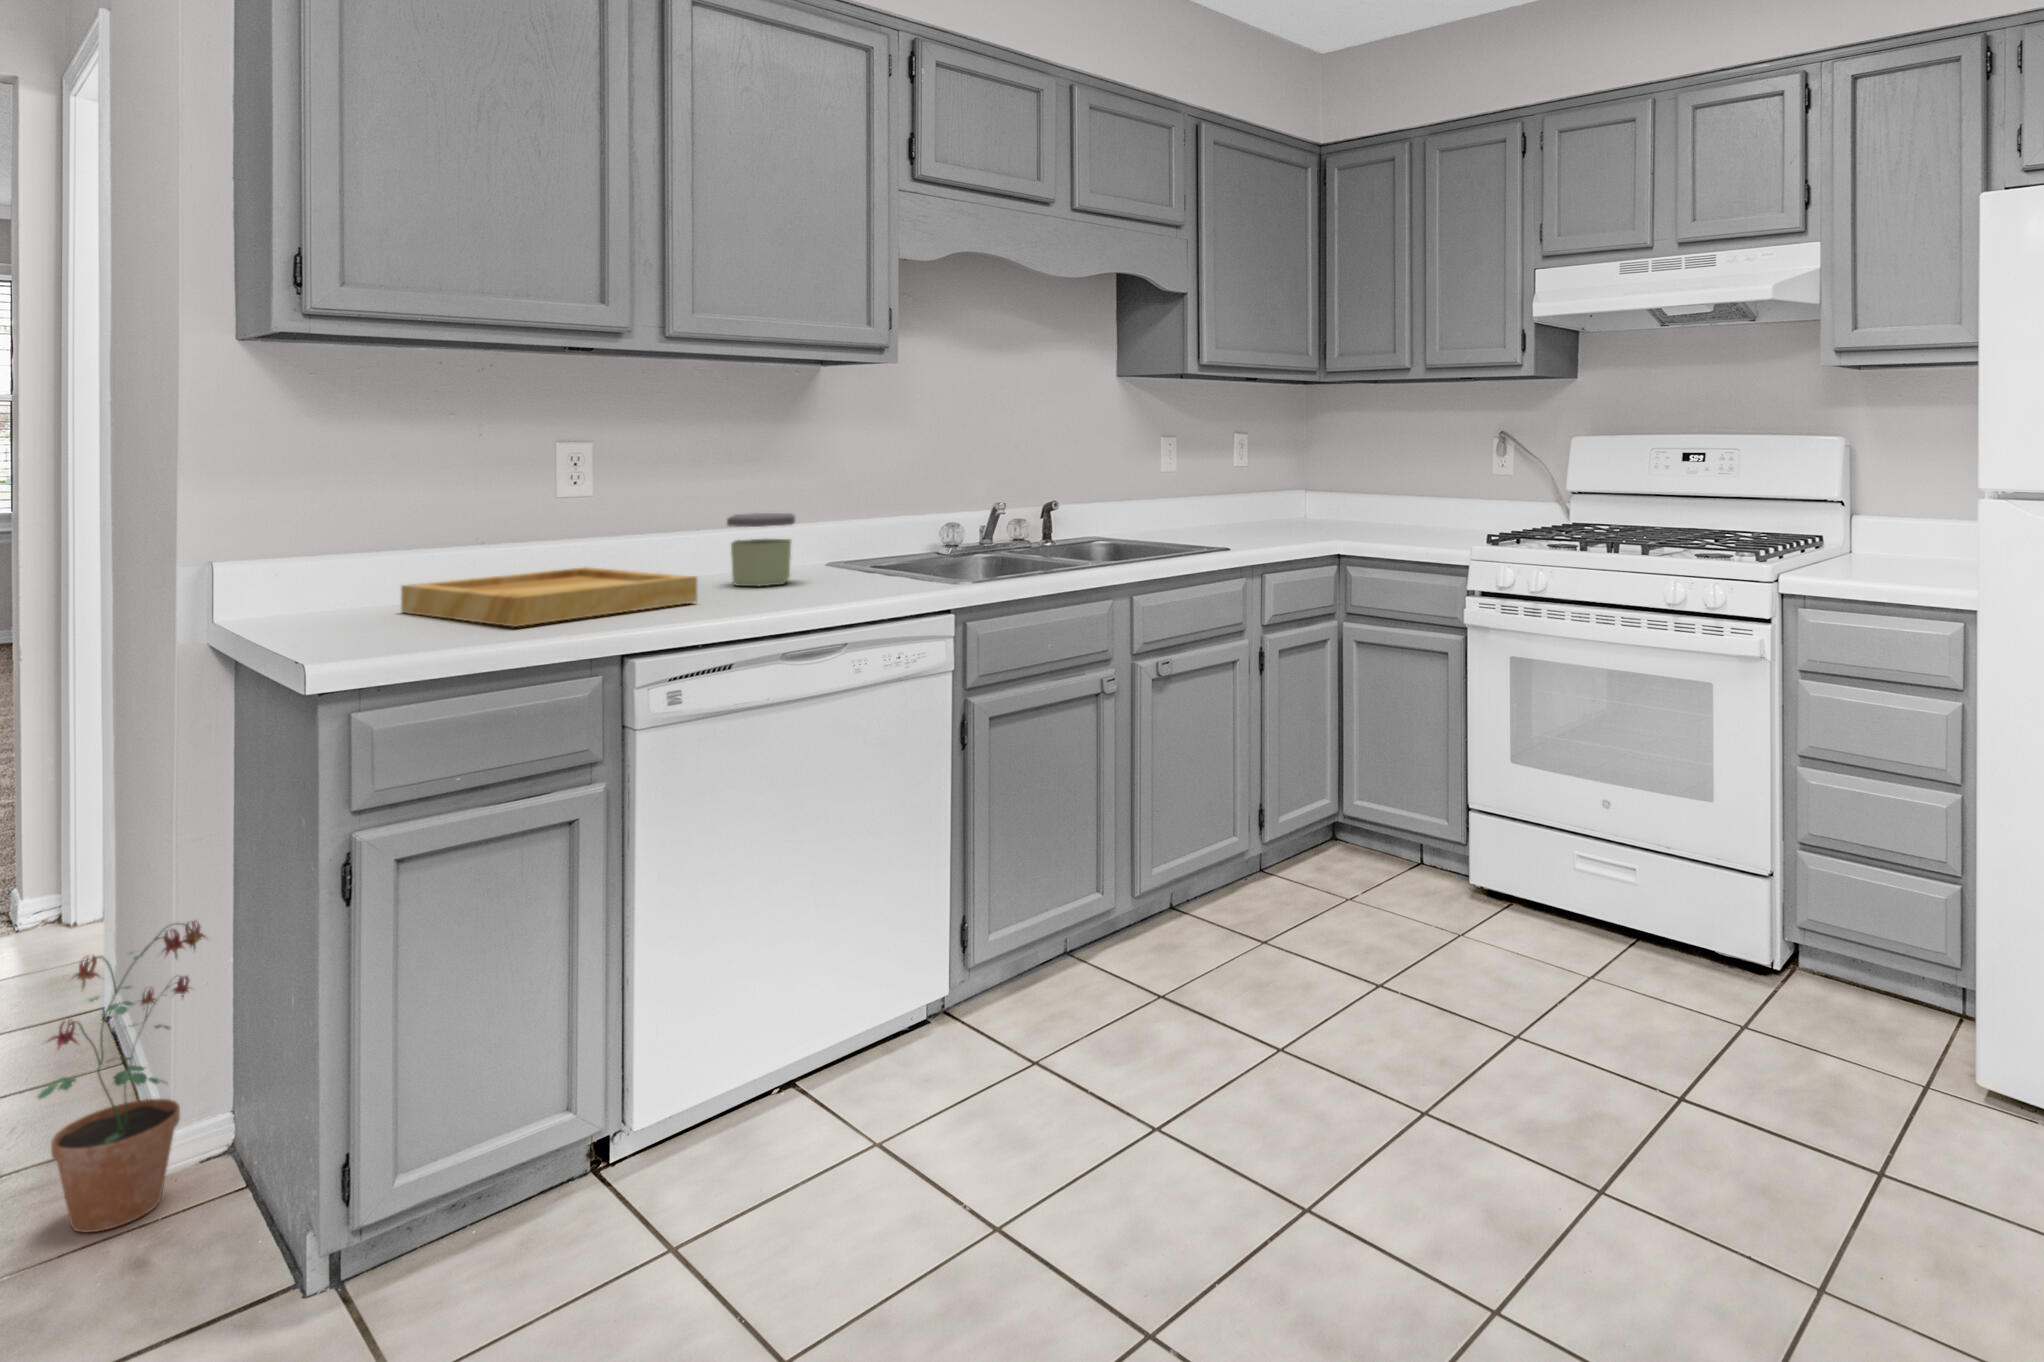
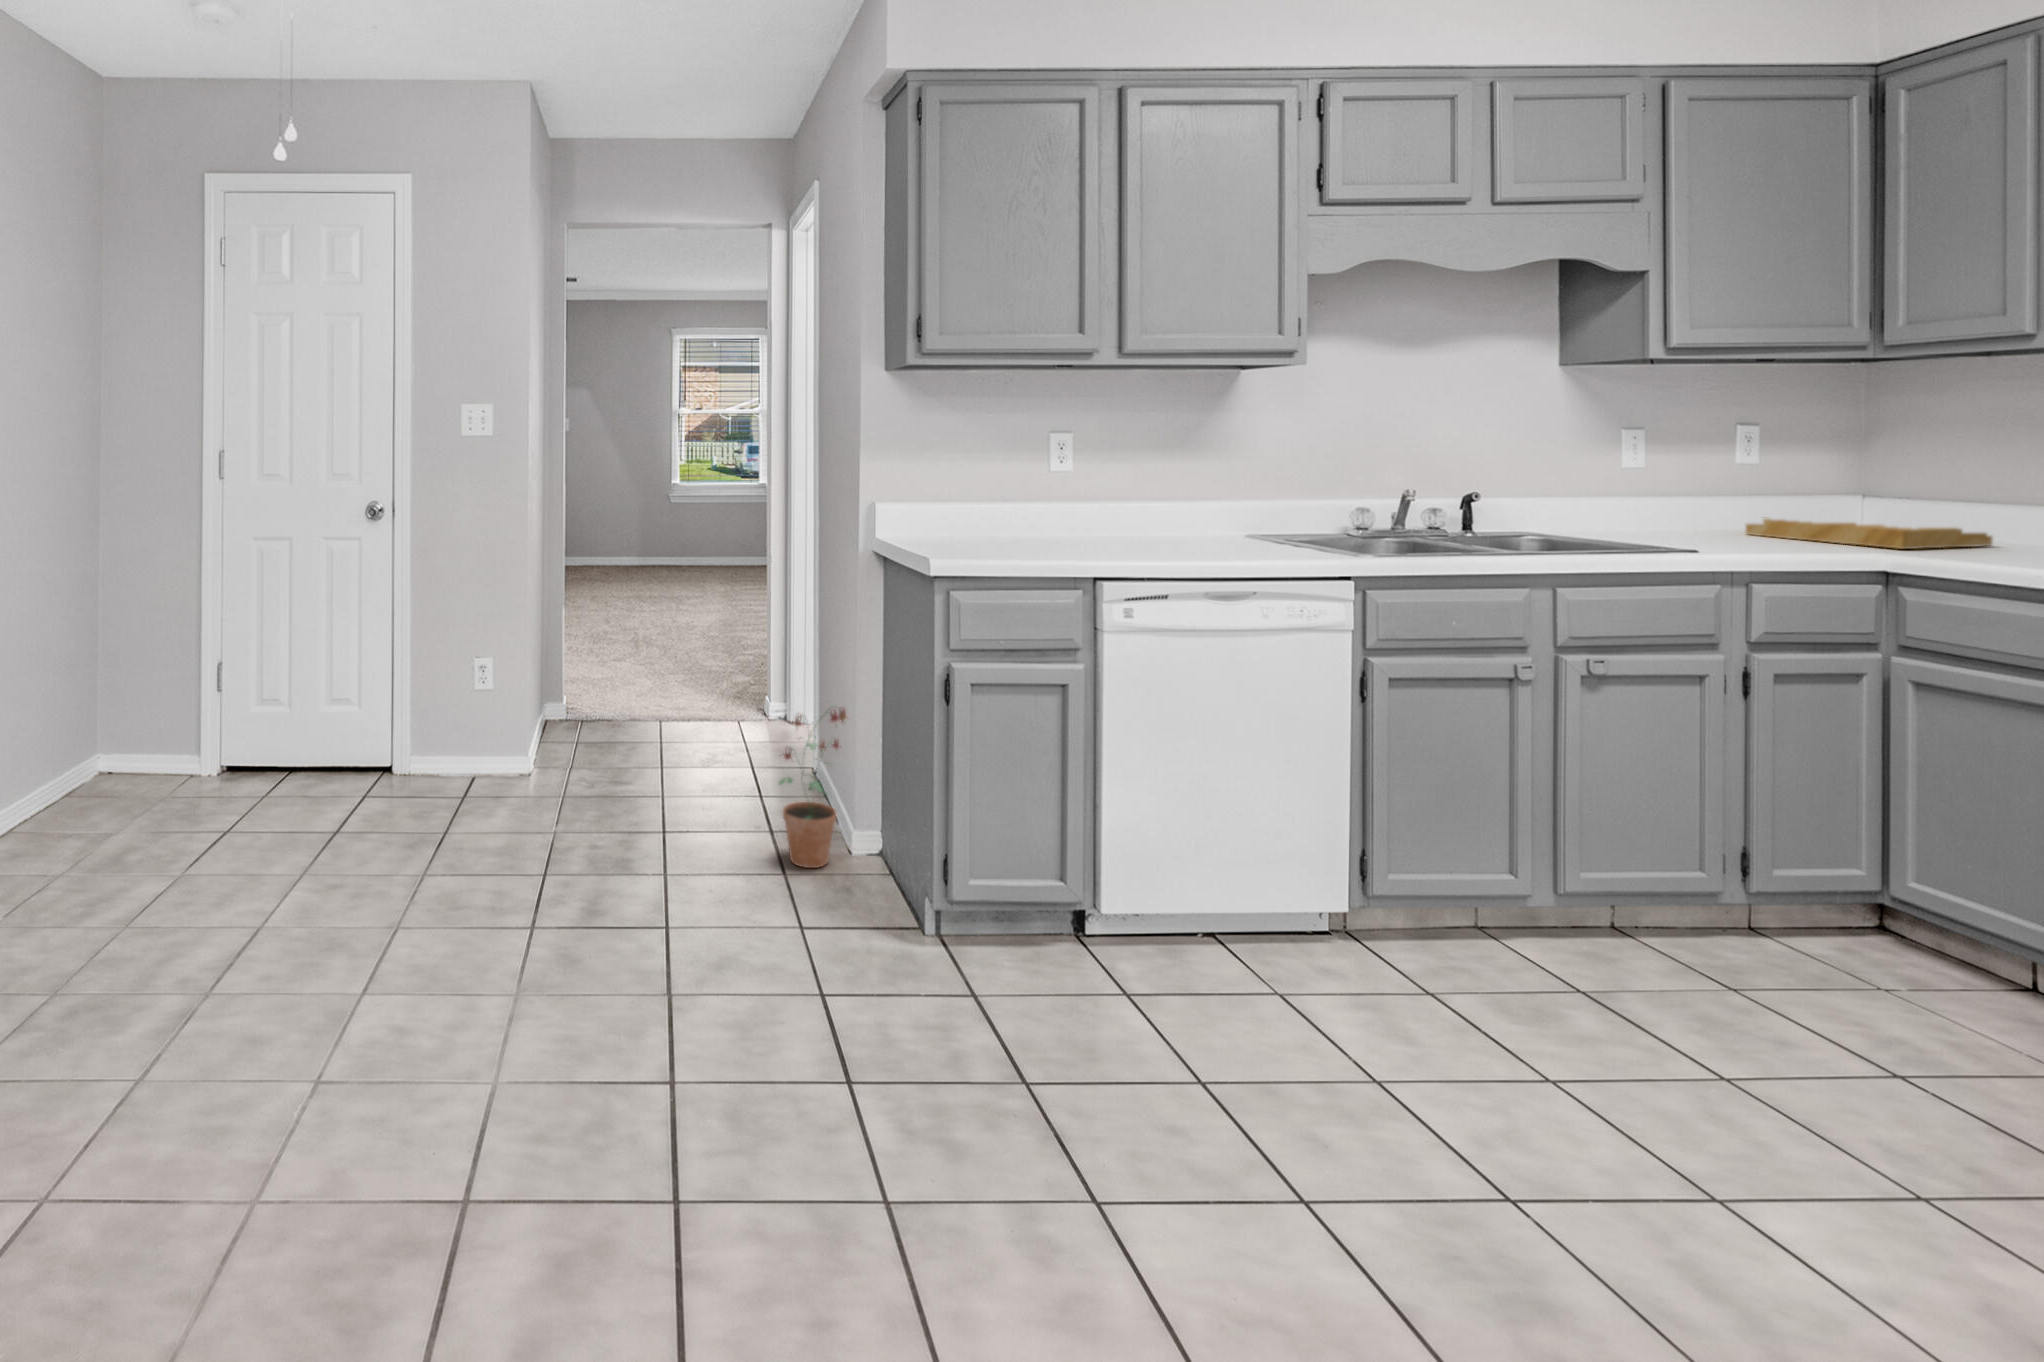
jar: present [727,513,795,586] -> none [1157,487,1212,545]
tray: present [401,567,697,627] -> present [1746,519,1993,549]

